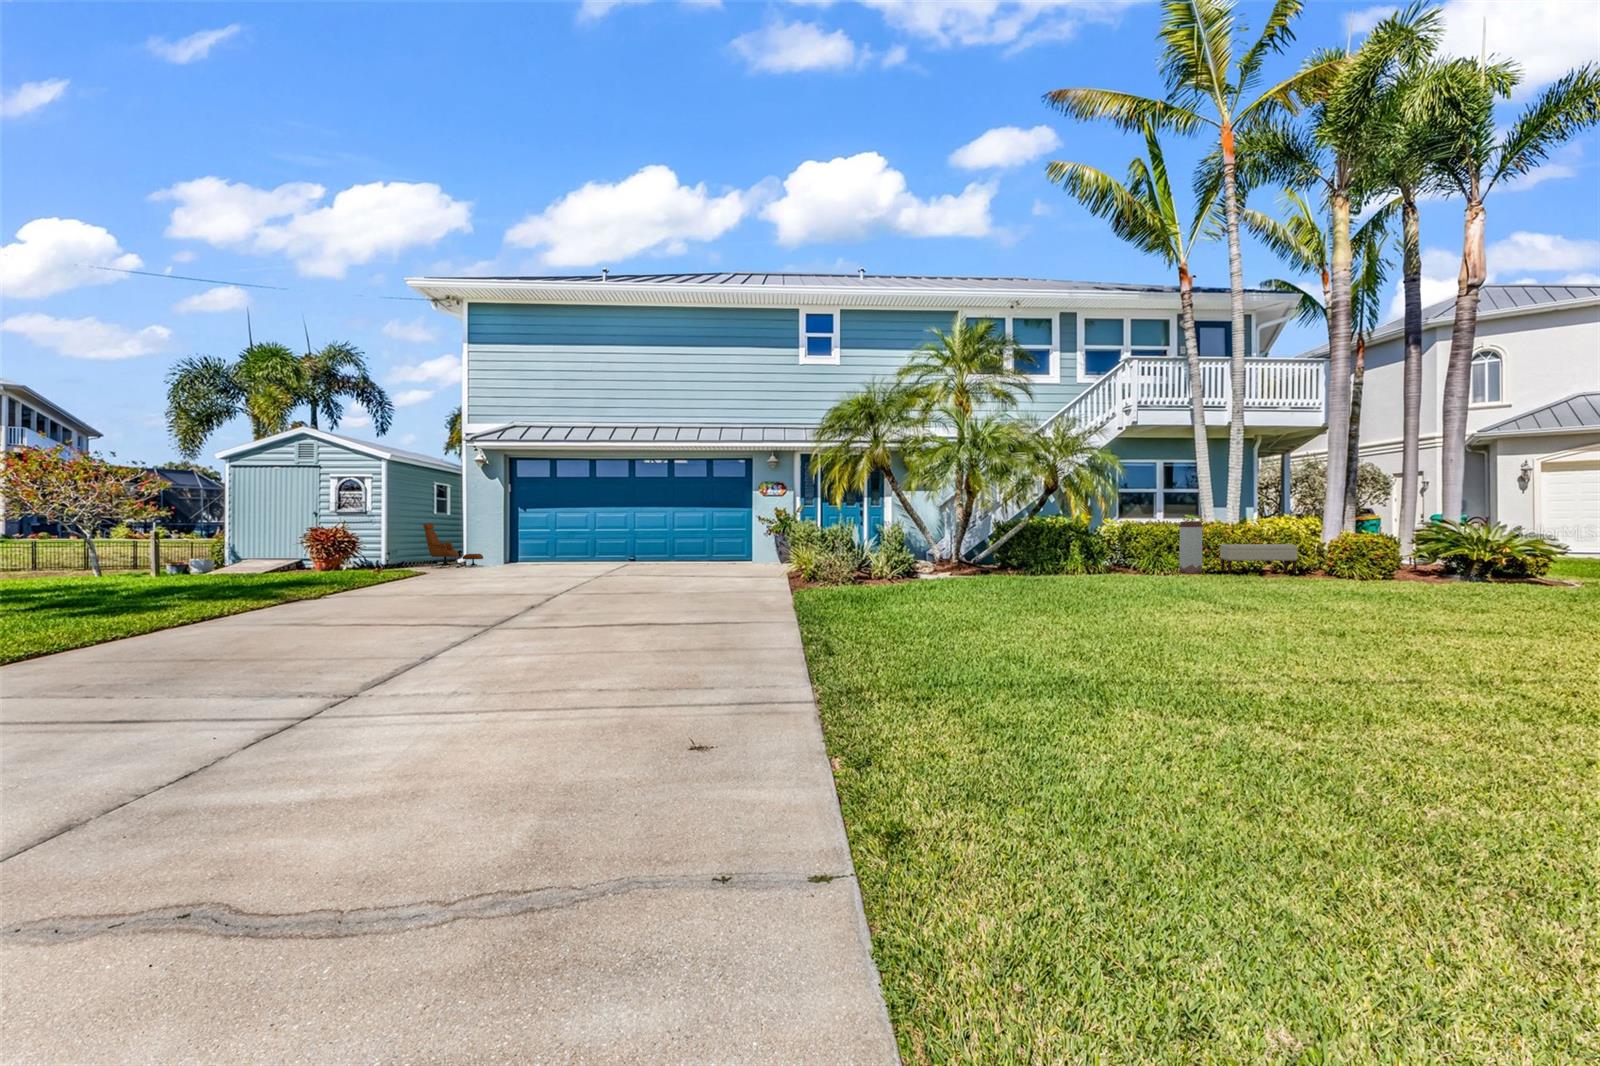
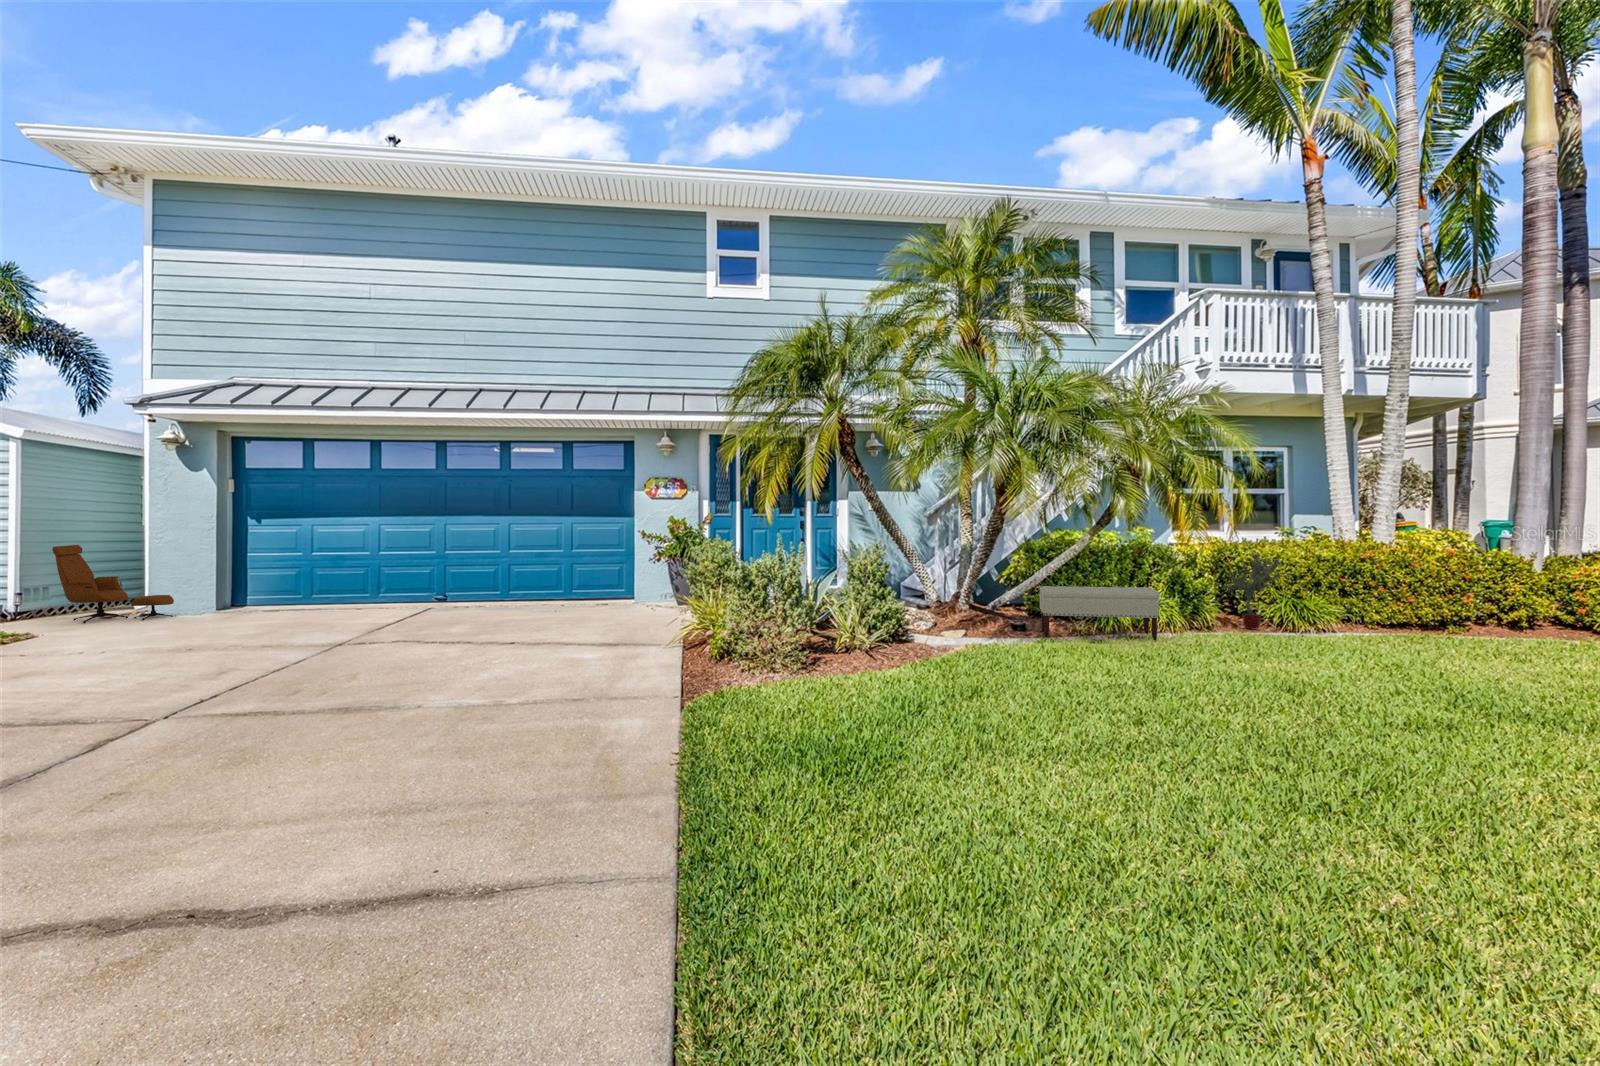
trash can: present [1179,521,1203,573] -> none [1340,544,1388,632]
potted tree: none [1106,525,1143,572] -> present [1224,551,1281,630]
bench: present [1220,544,1298,574] -> present [1039,586,1160,641]

